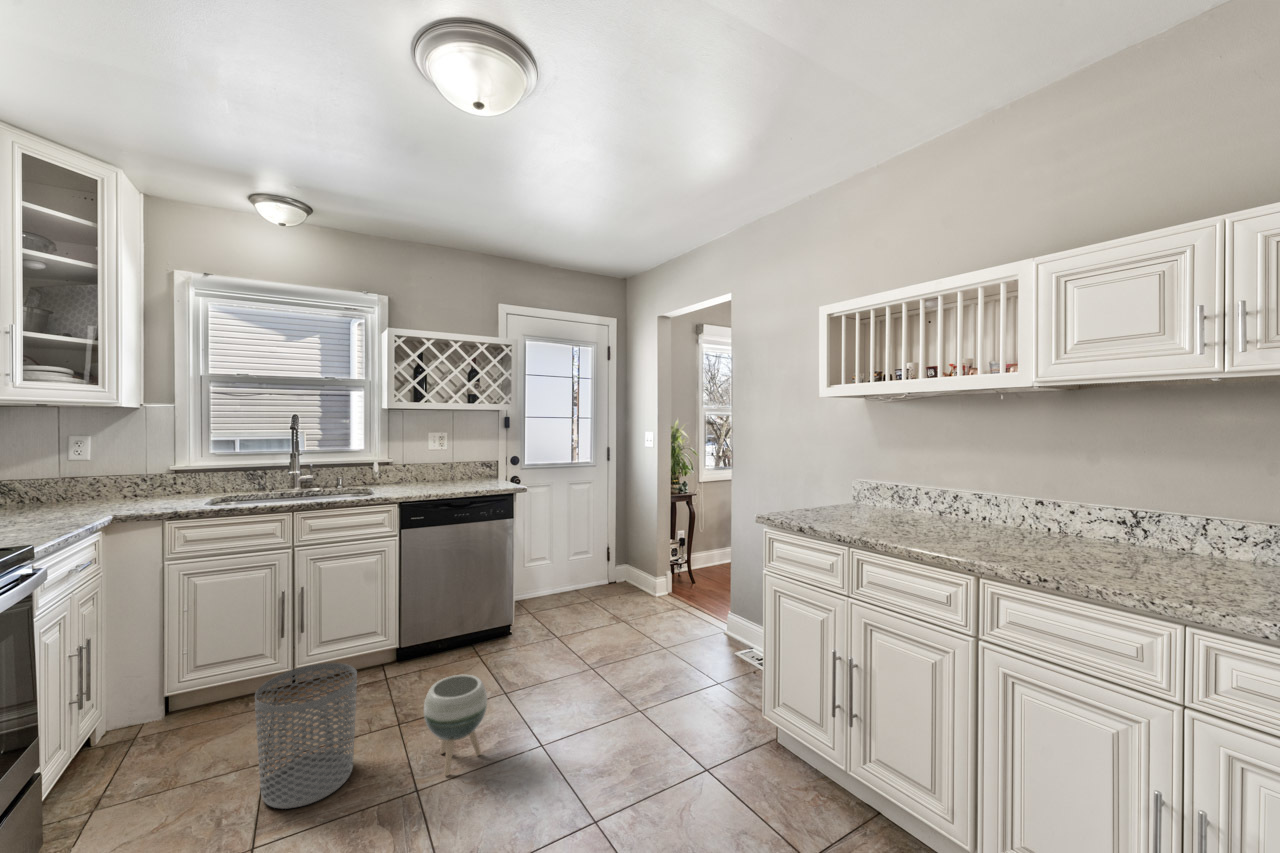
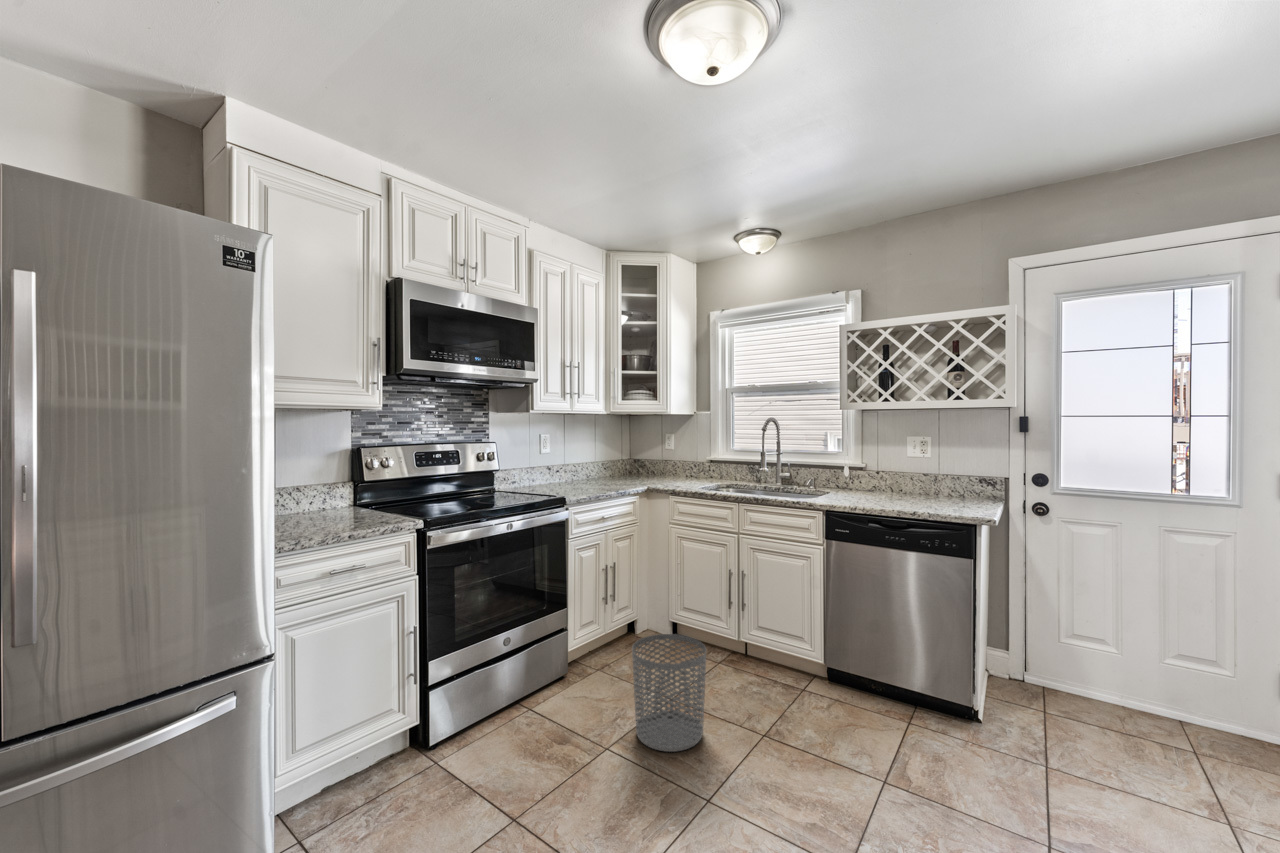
planter: present [424,674,487,776] -> none [728,702,796,810]

